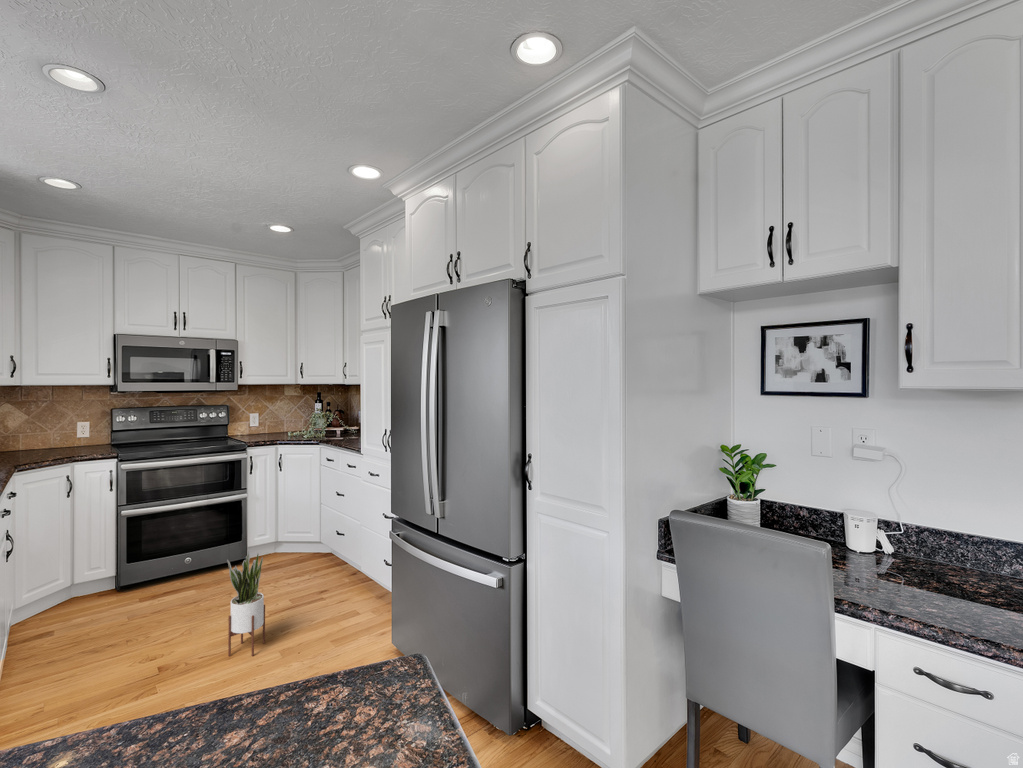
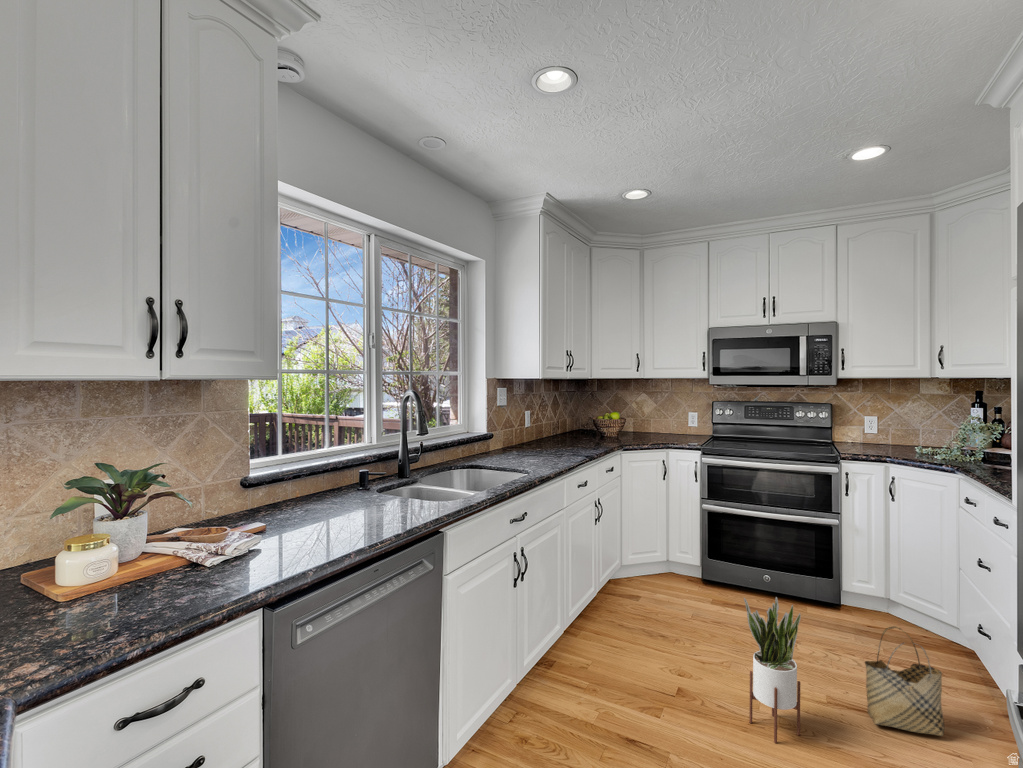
woven basket: none [295,546,336,612] -> present [865,627,944,736]

